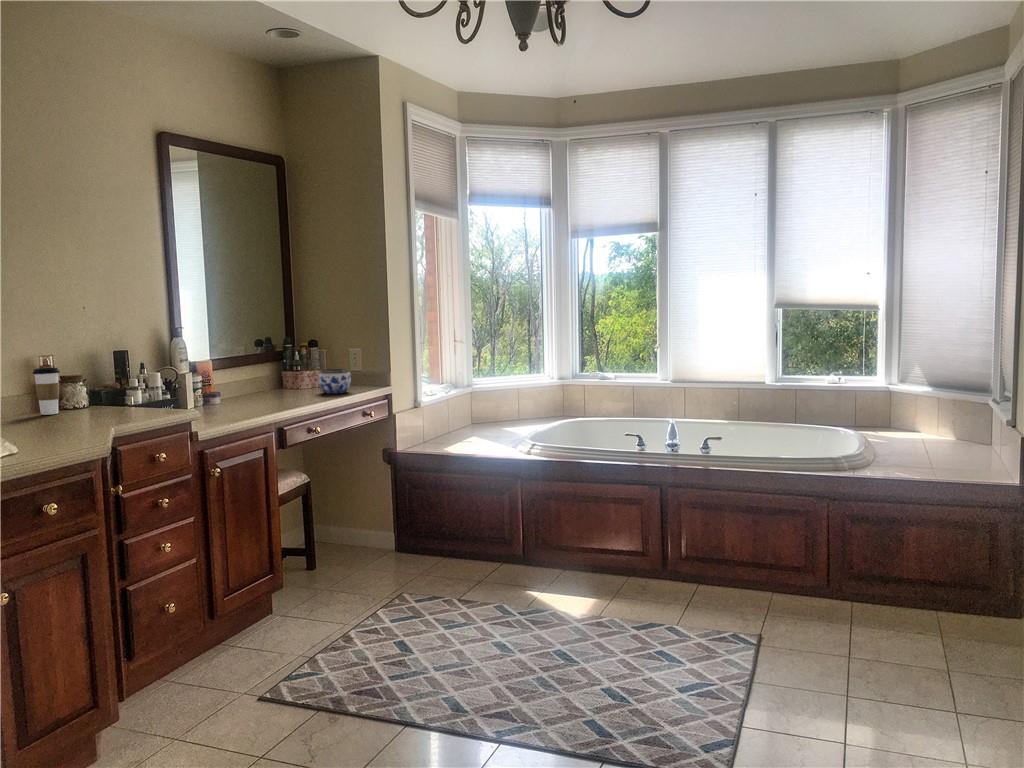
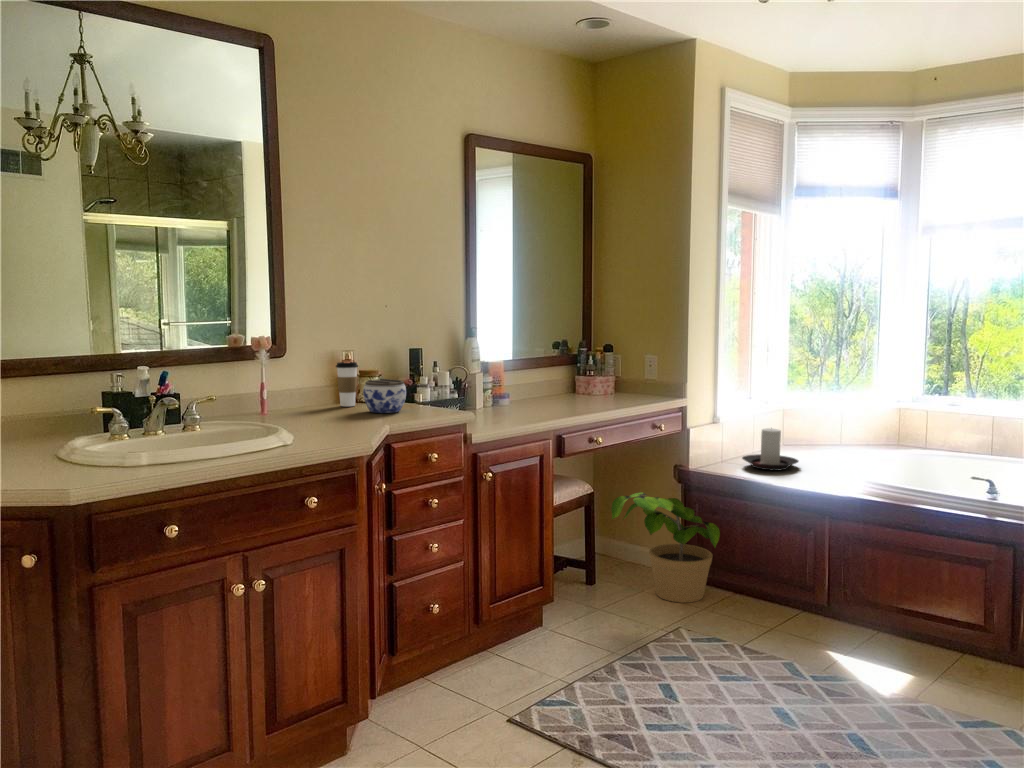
jar: present [319,369,351,394] -> present [363,379,406,413]
candle holder: none [442,407,490,445] -> present [742,428,798,470]
potted plant: none [332,475,430,572] -> present [611,492,720,603]

